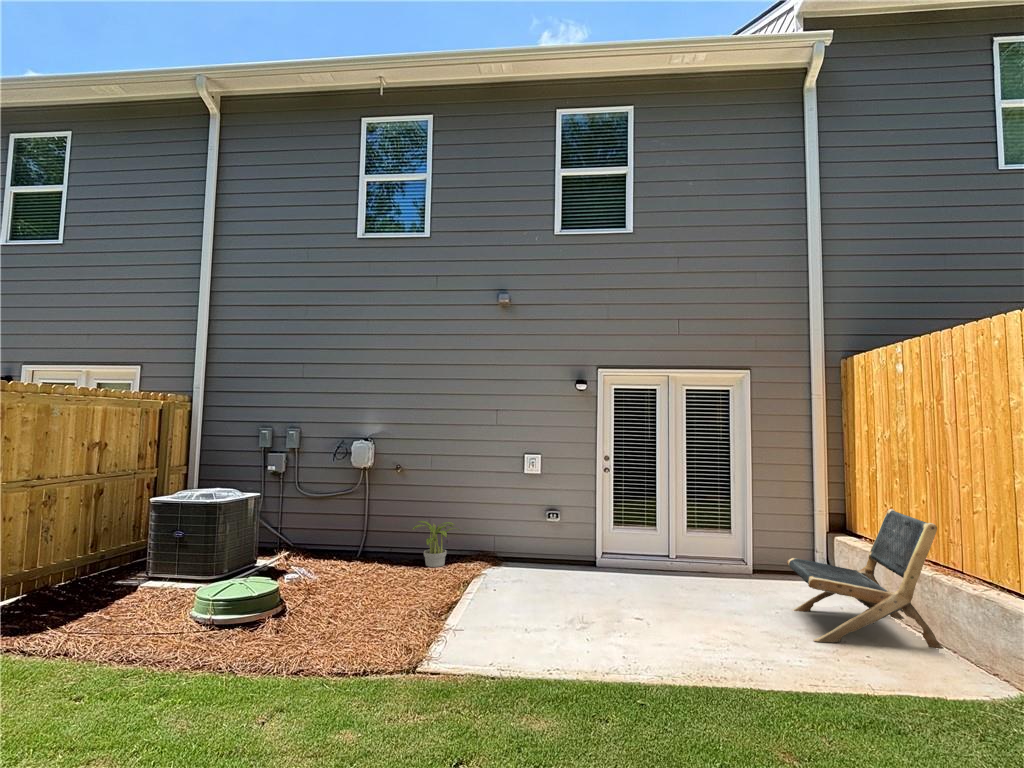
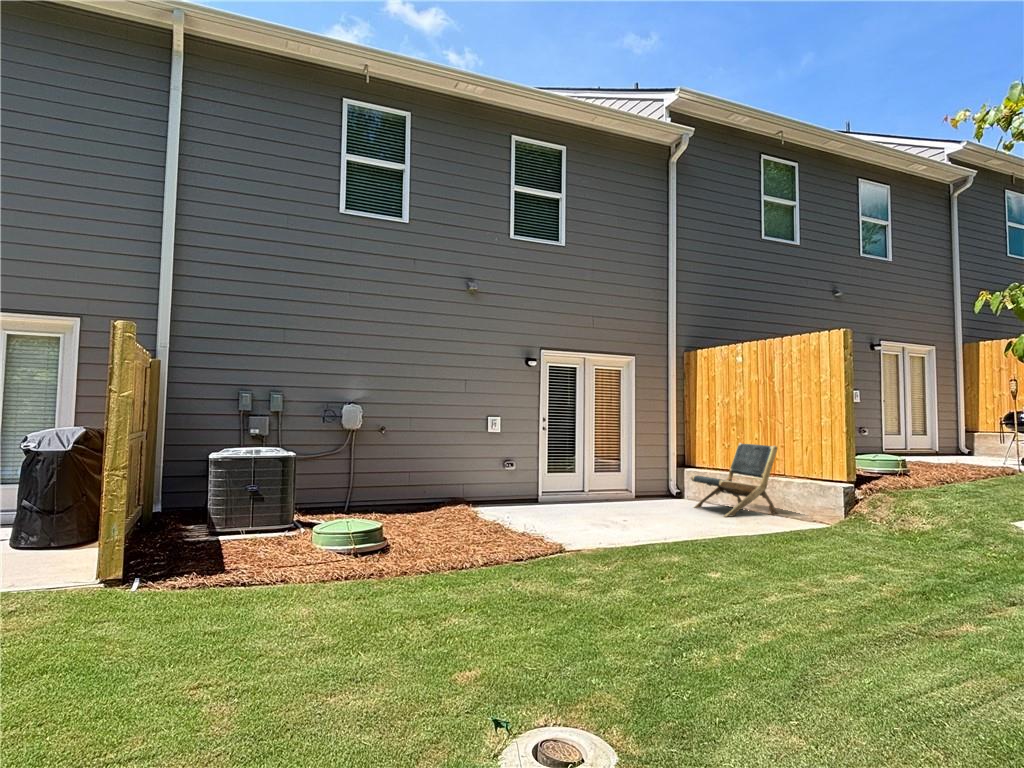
potted plant: present [412,521,459,567] -> none [408,473,444,511]

